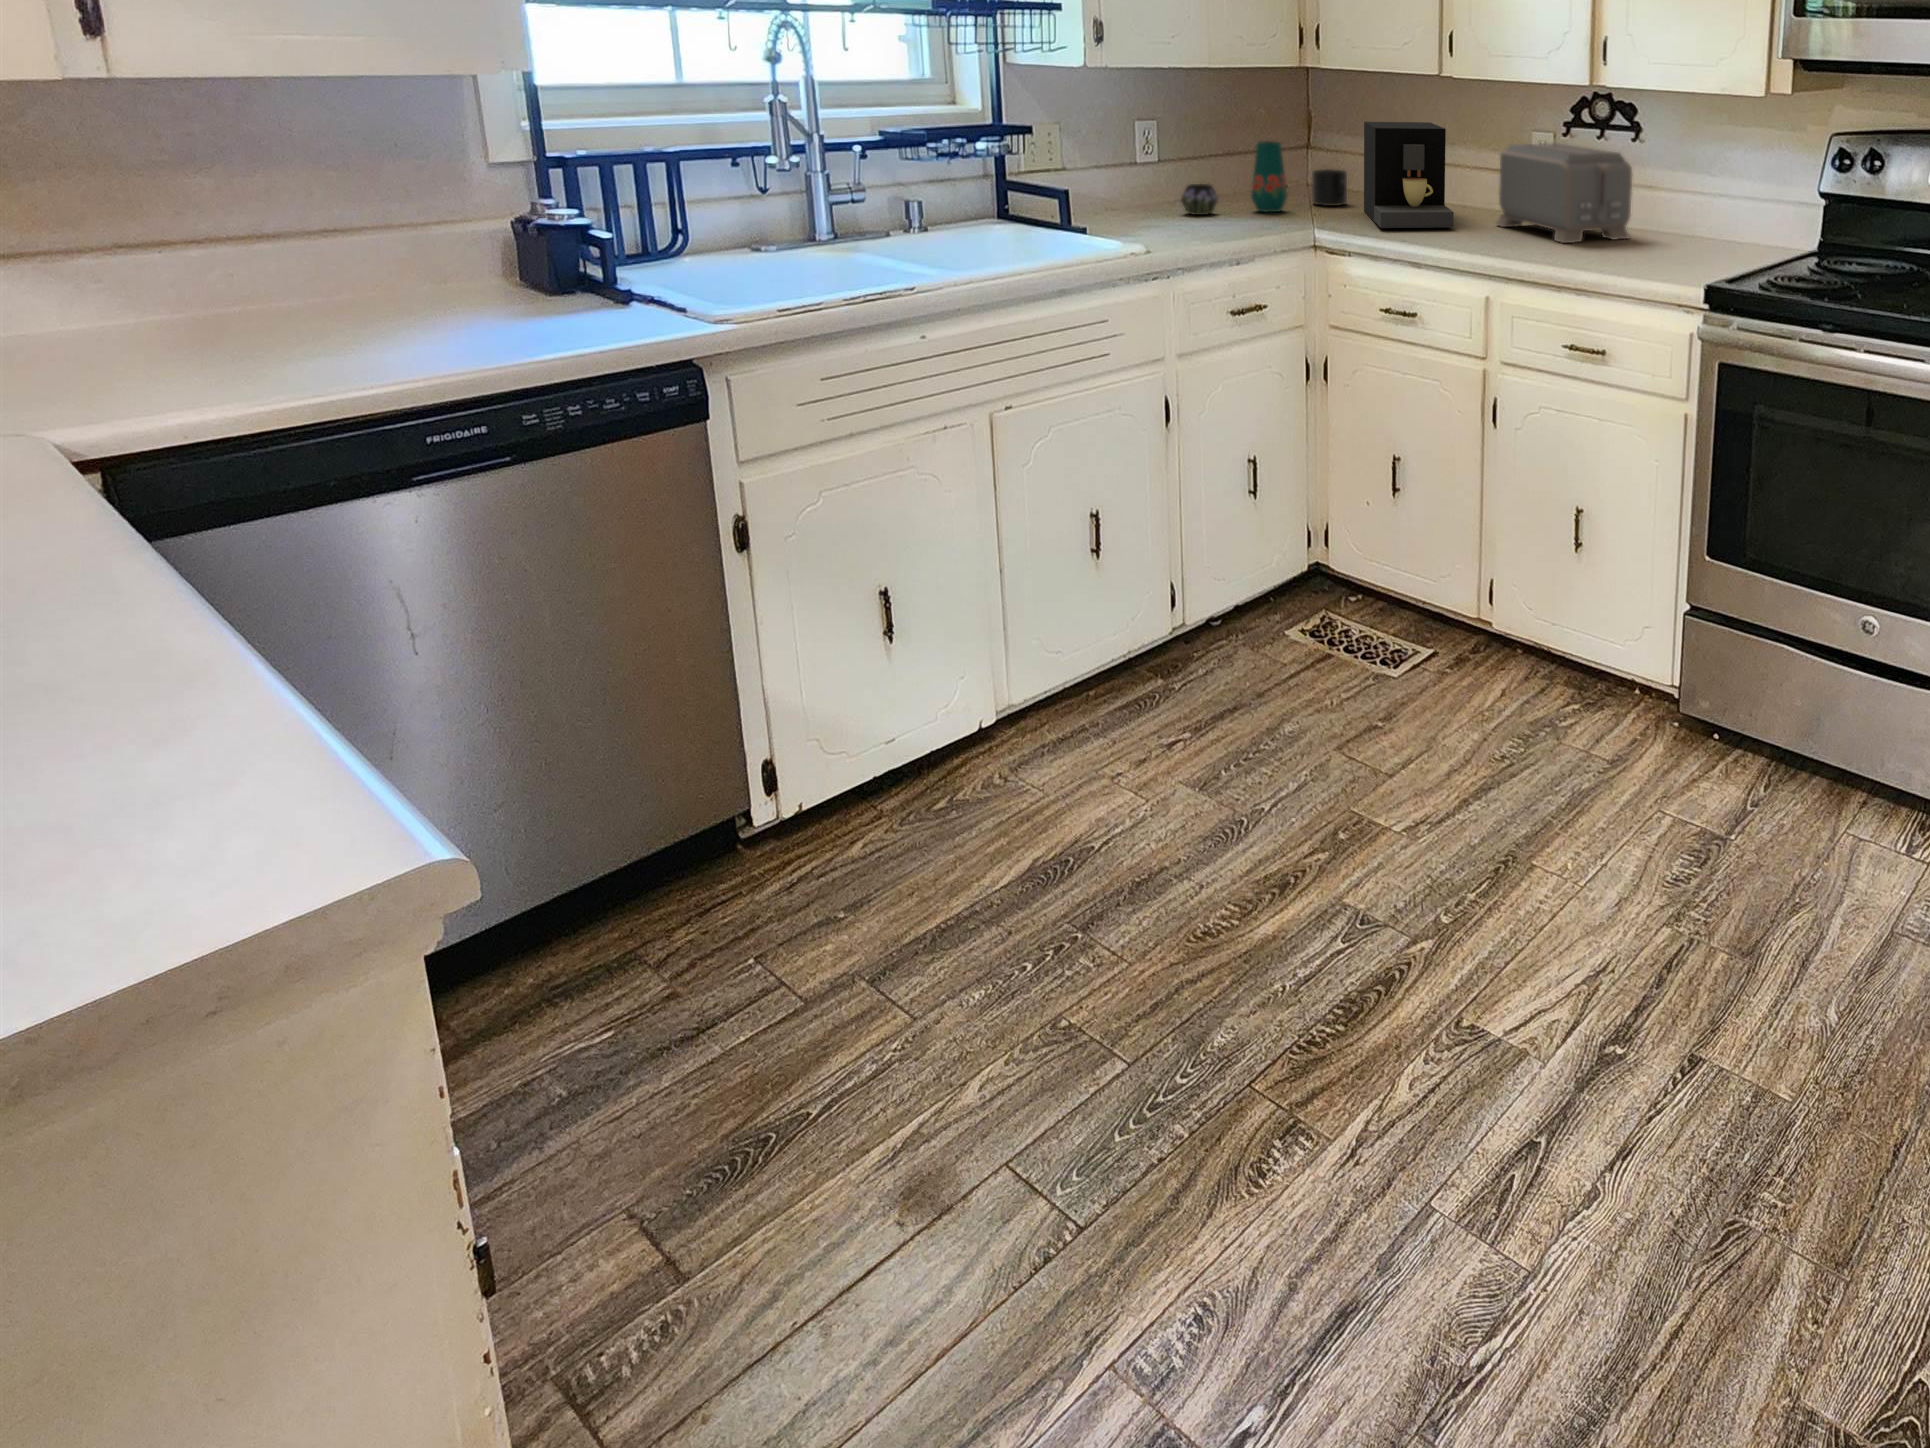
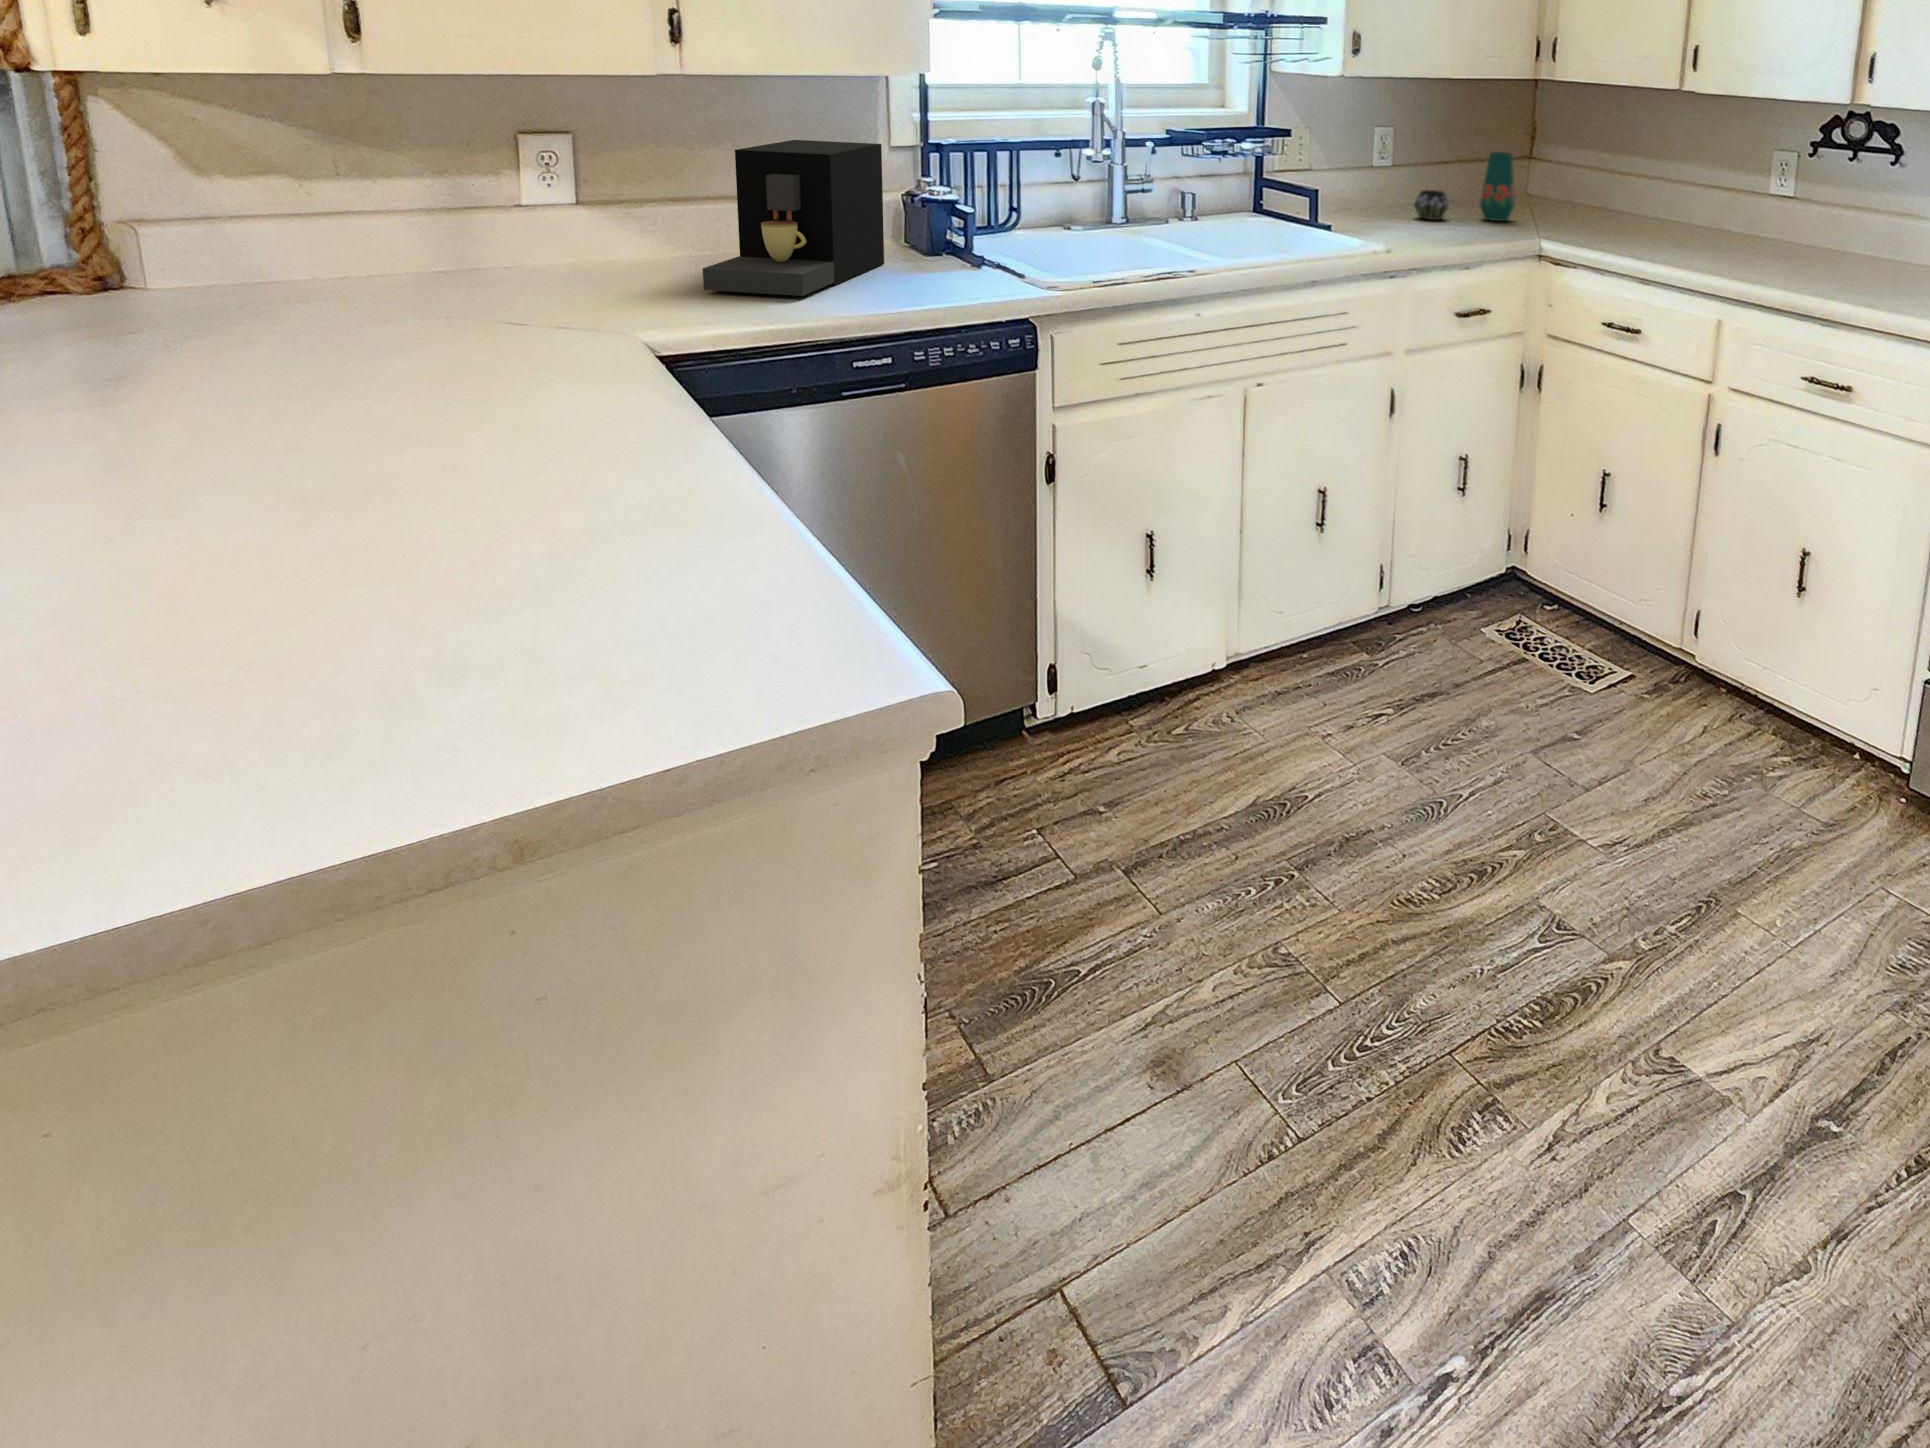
coffee maker: present [1364,122,1454,228] -> present [703,140,884,296]
toaster: present [1497,143,1632,243] -> none [1730,165,1893,271]
mug: present [1312,169,1347,206] -> none [1537,182,1574,218]

